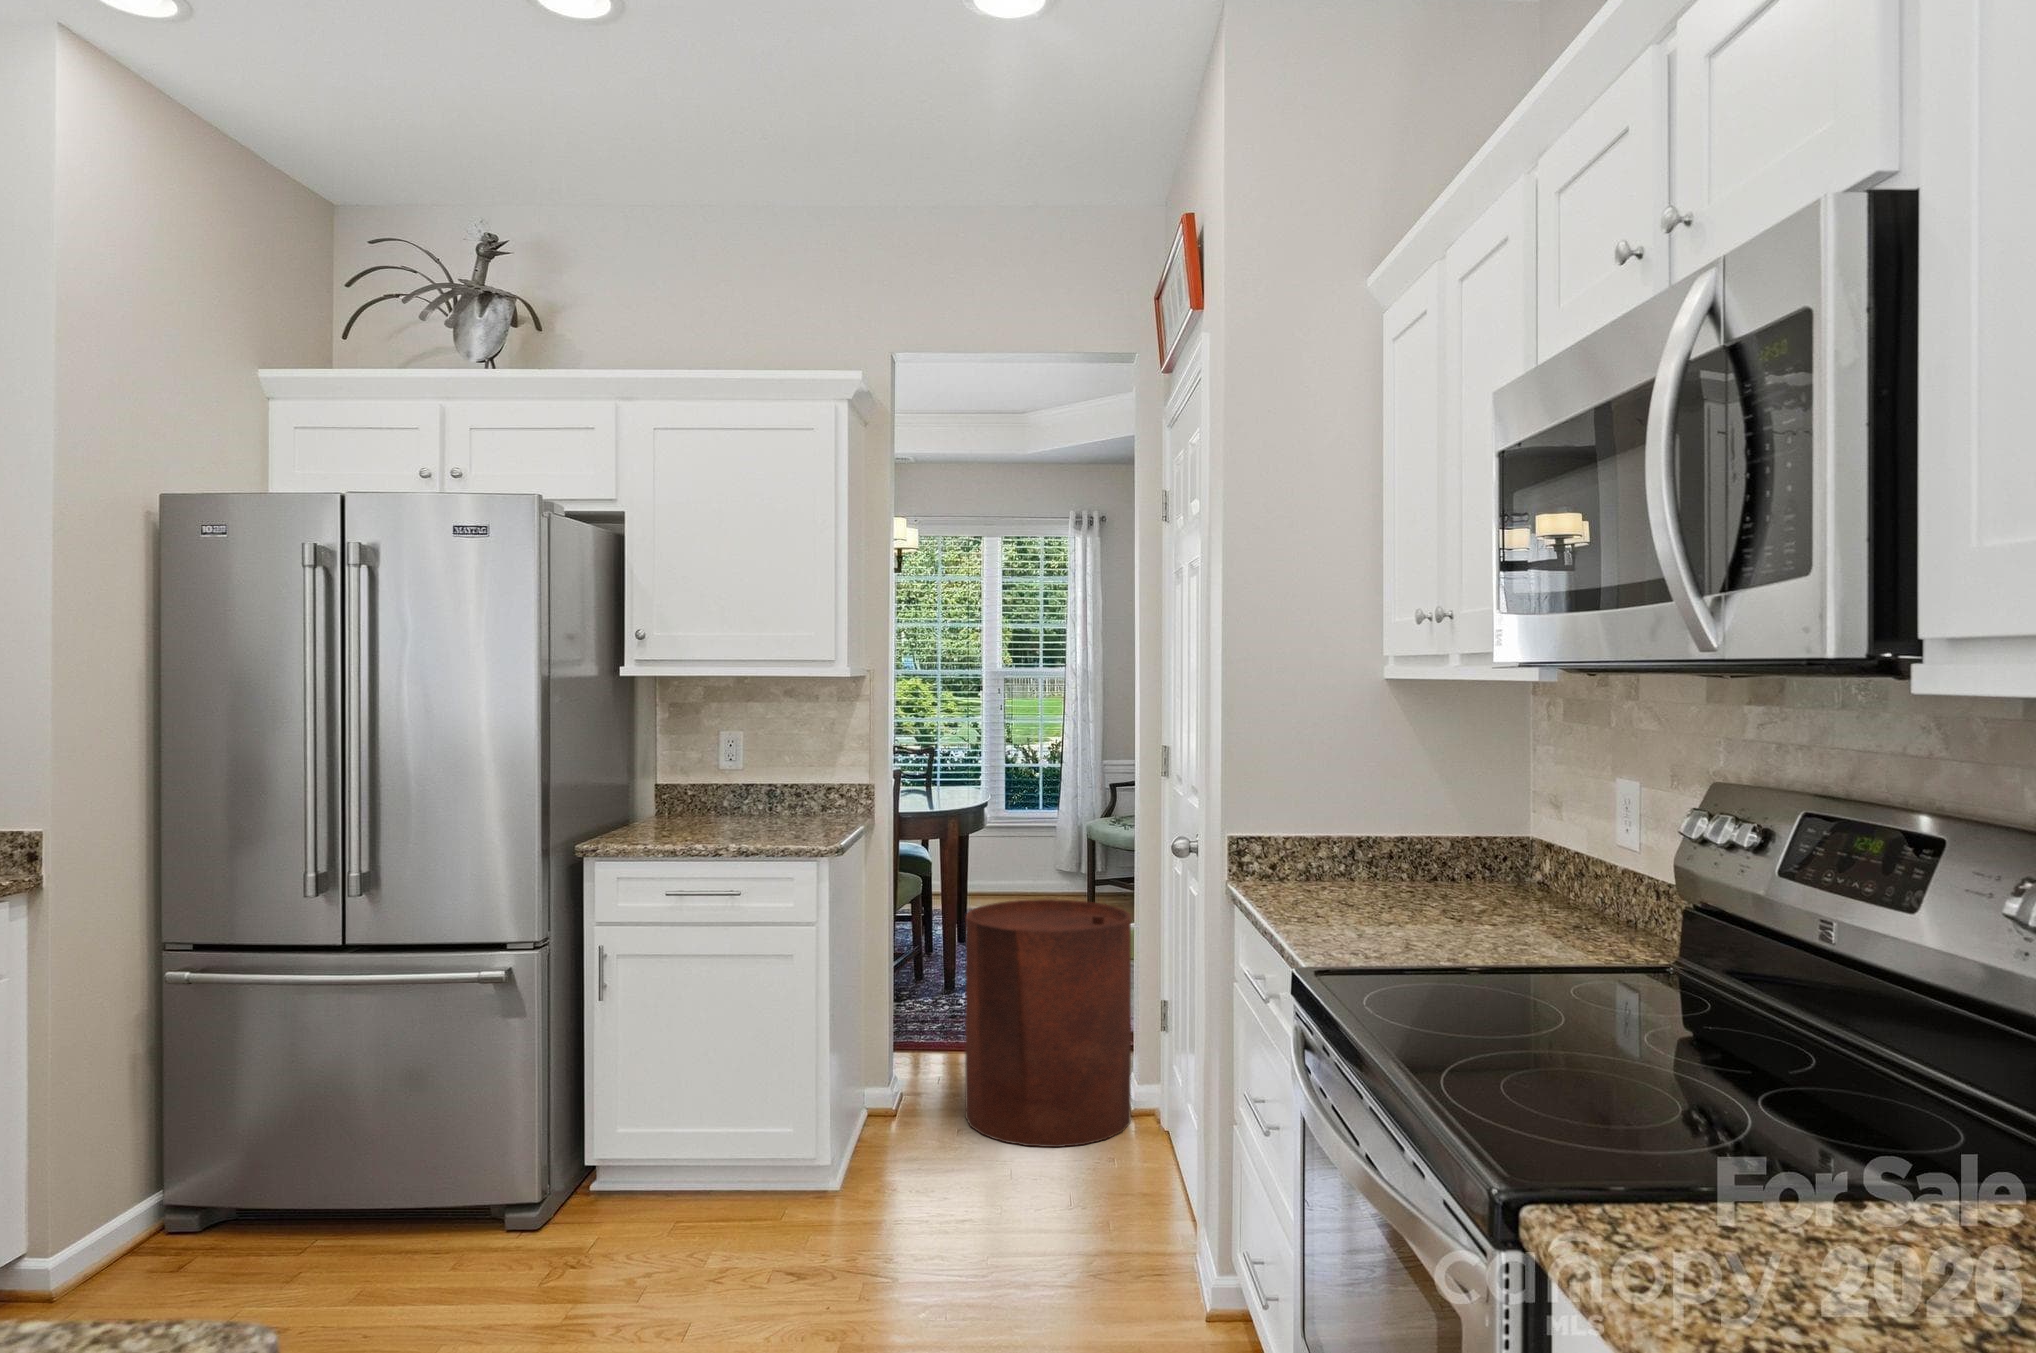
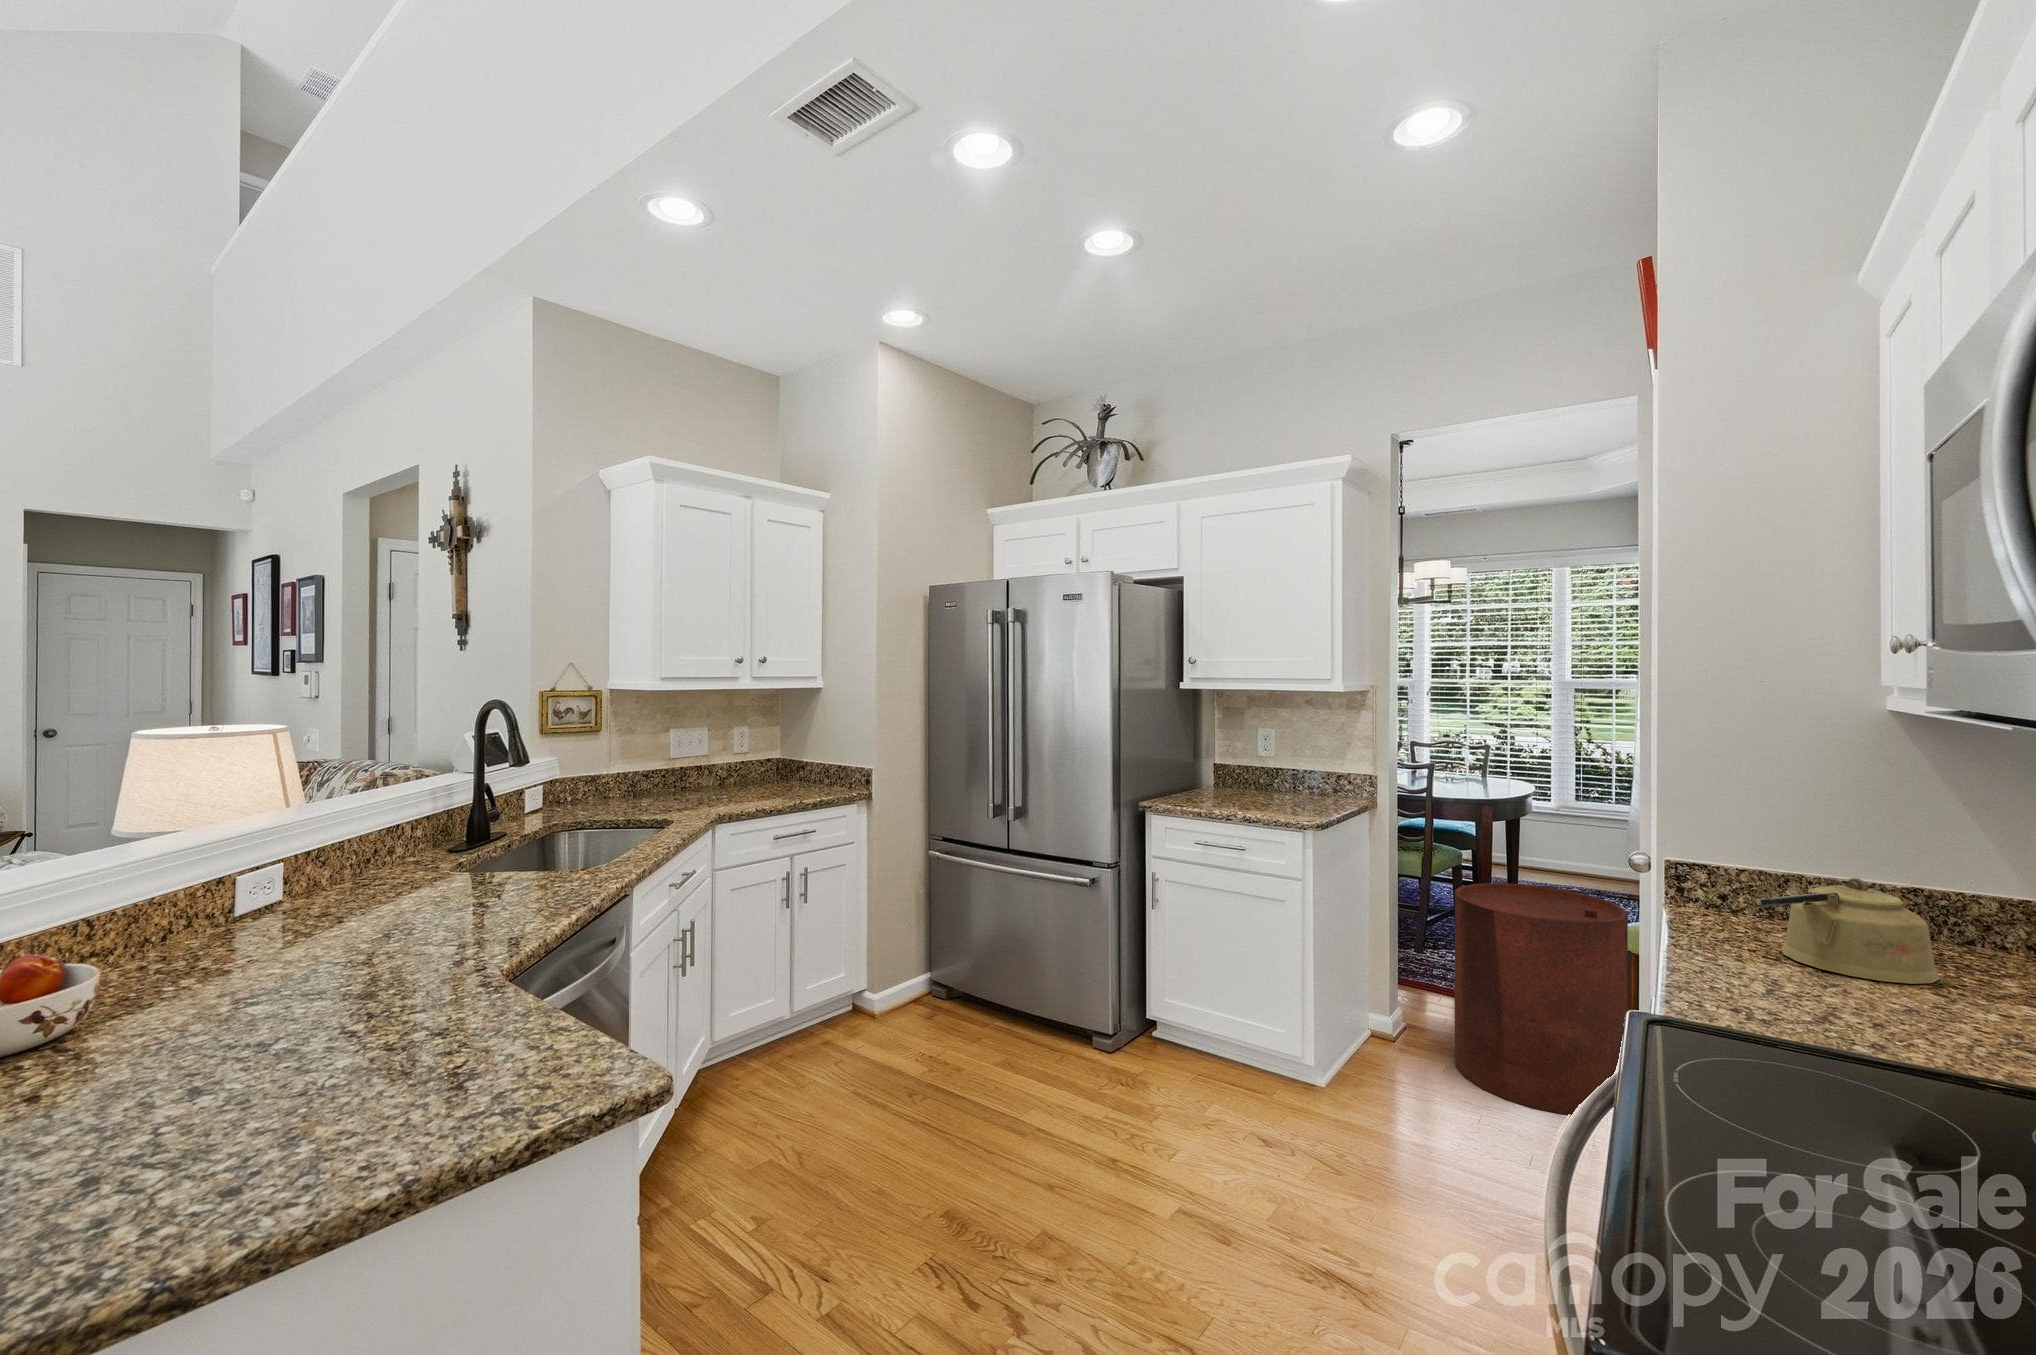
kettle: none [1320,830,1433,915] -> present [1760,878,1940,984]

